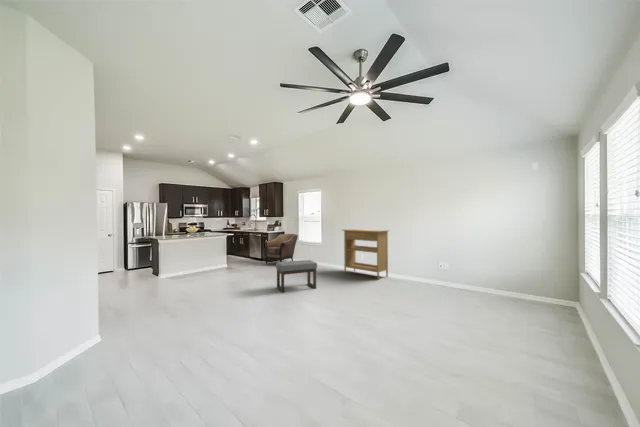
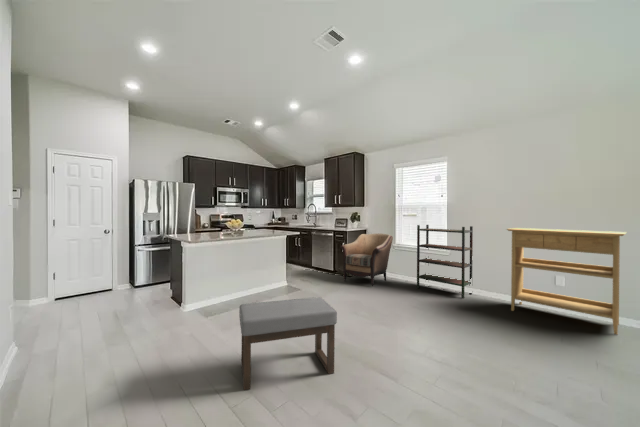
bookshelf: none [307,228,336,270] -> present [417,225,473,298]
ottoman: present [276,260,317,292] -> present [239,297,337,390]

